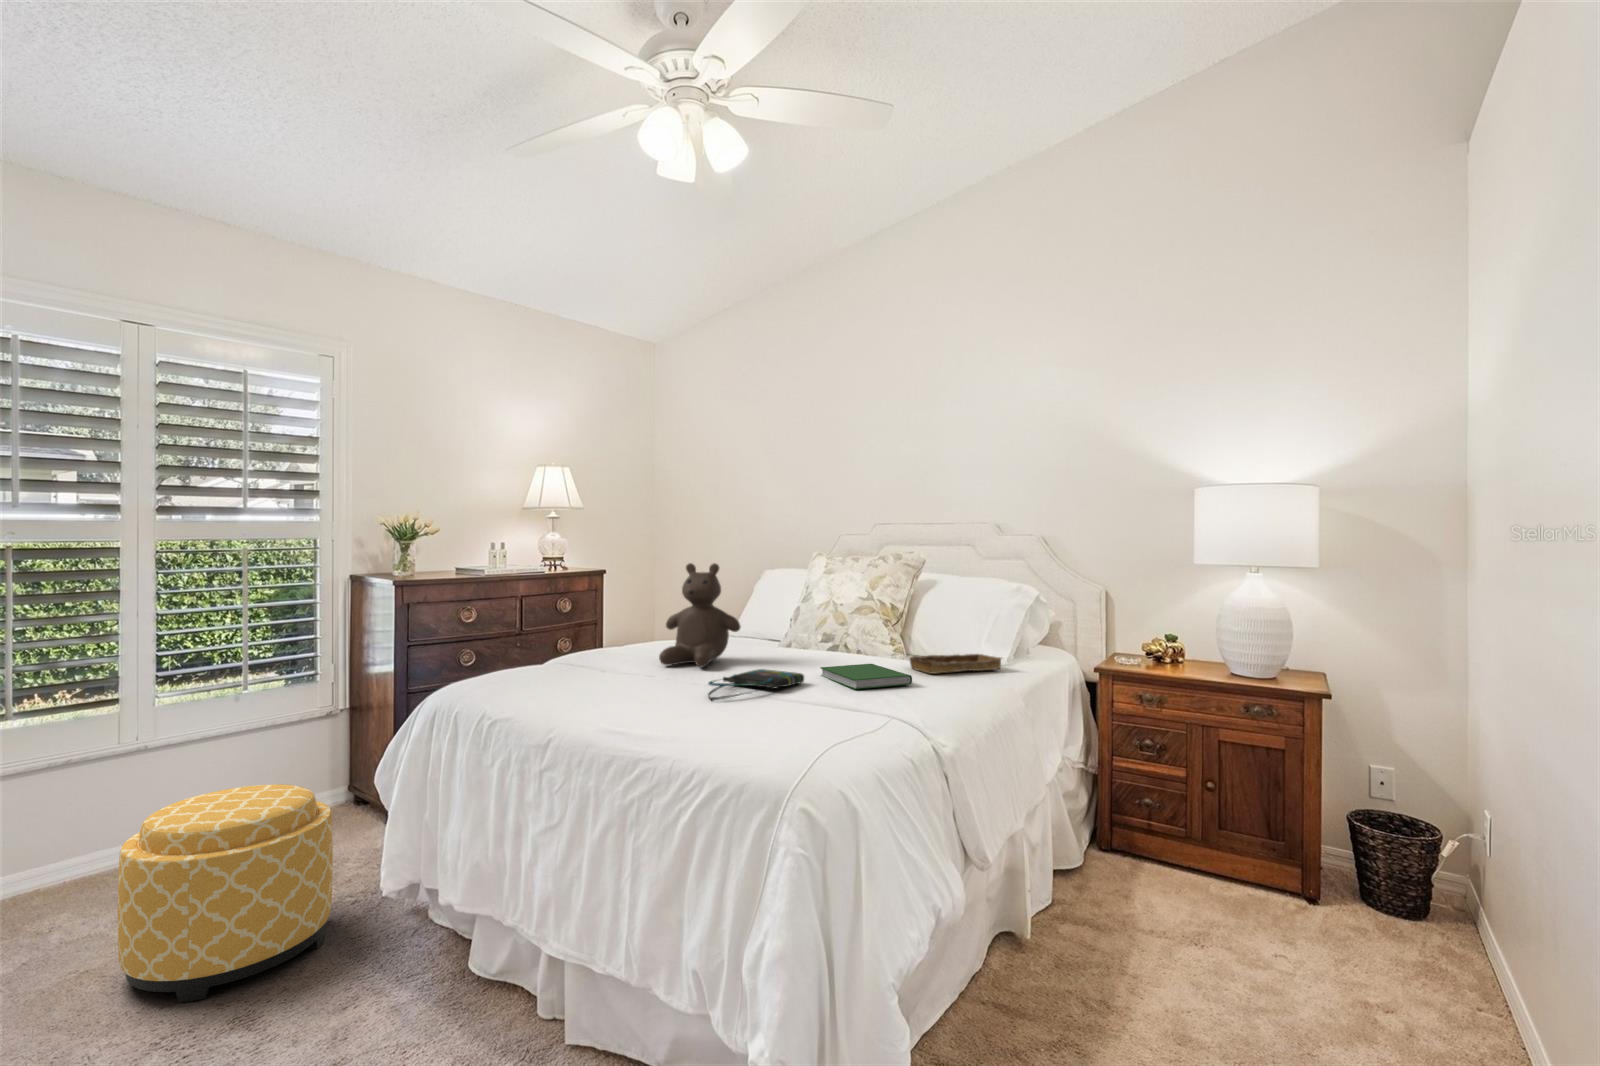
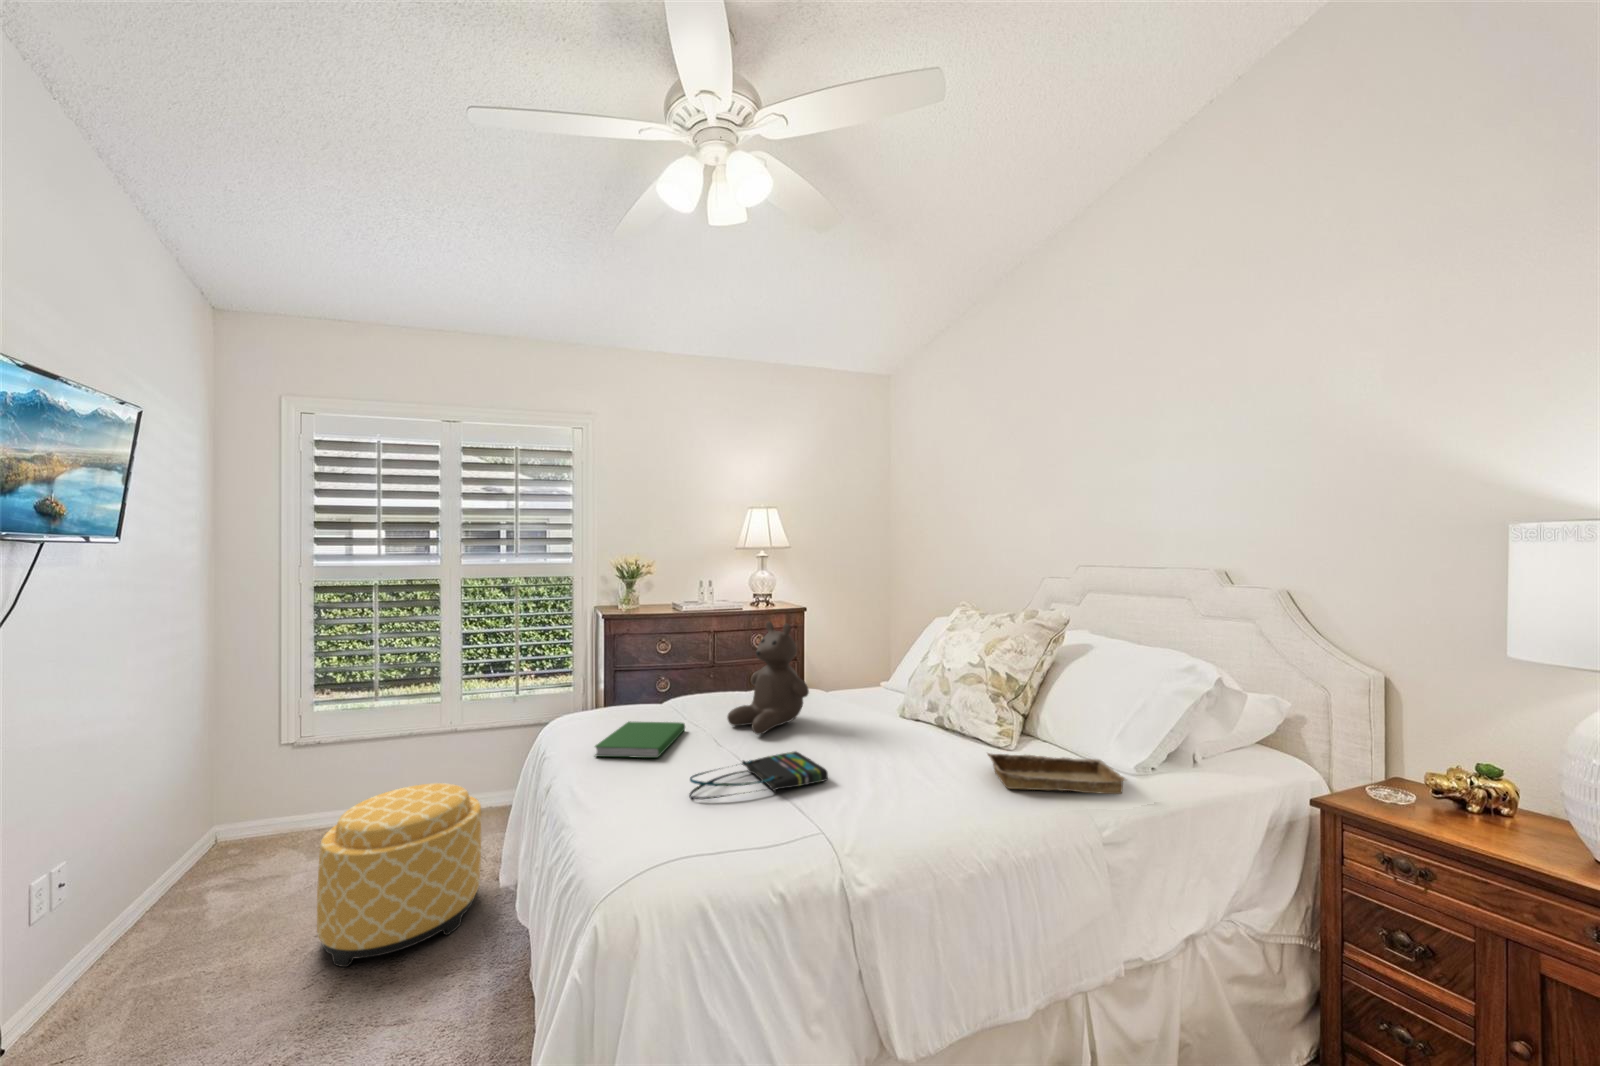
hardcover book: present [820,664,912,689] -> present [595,721,685,758]

